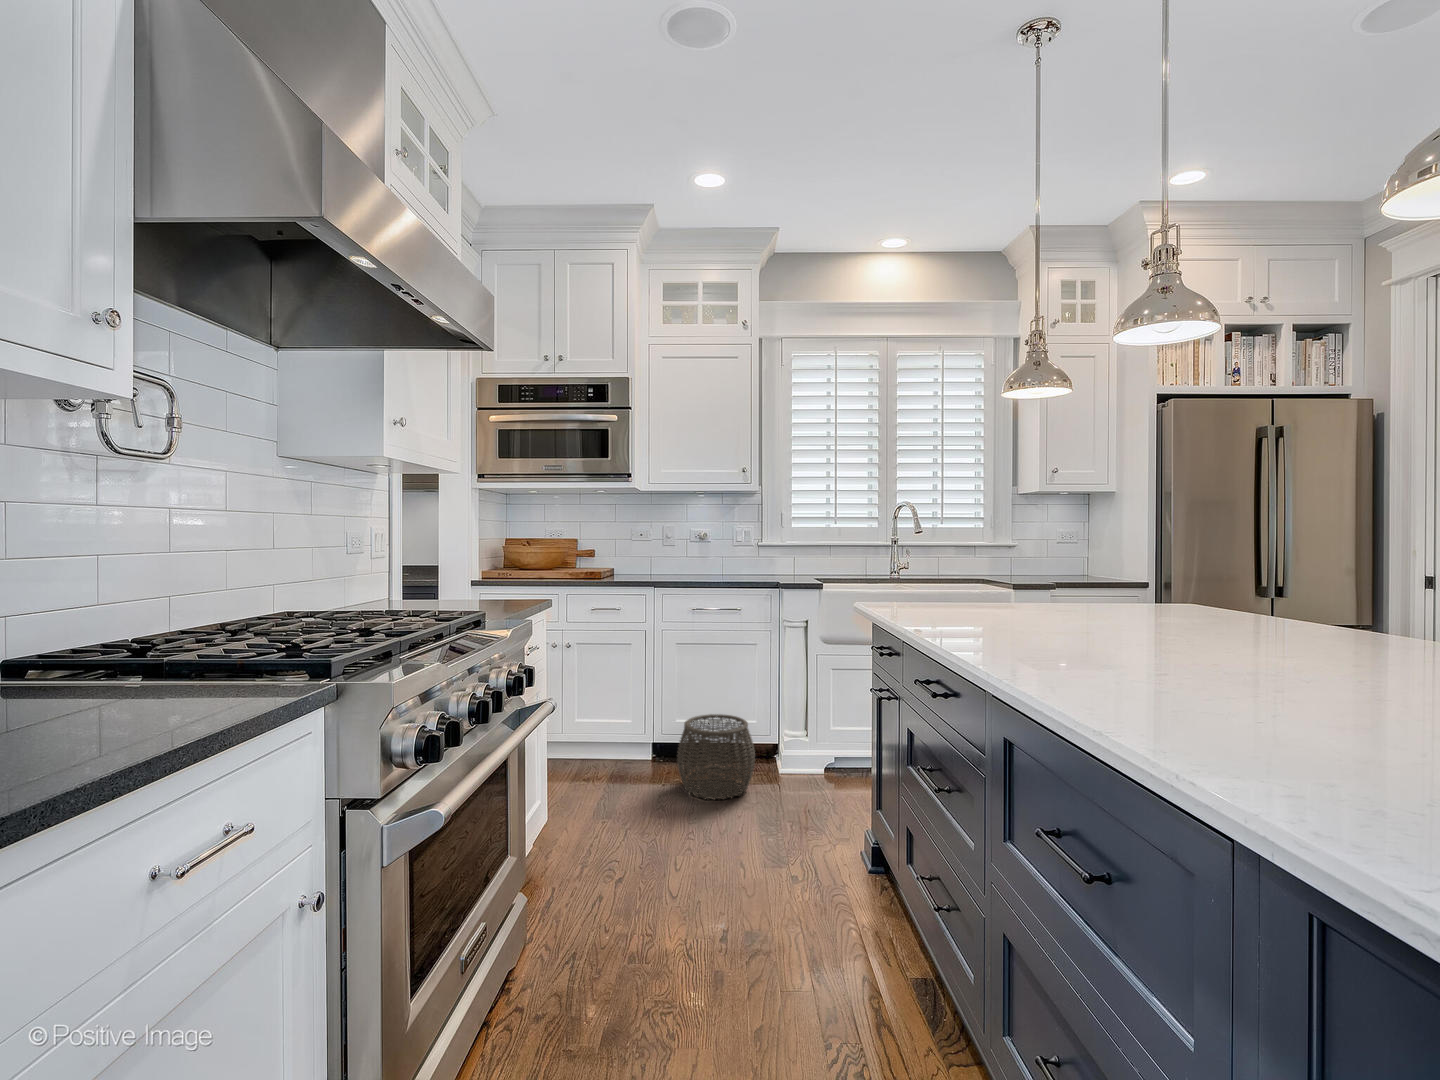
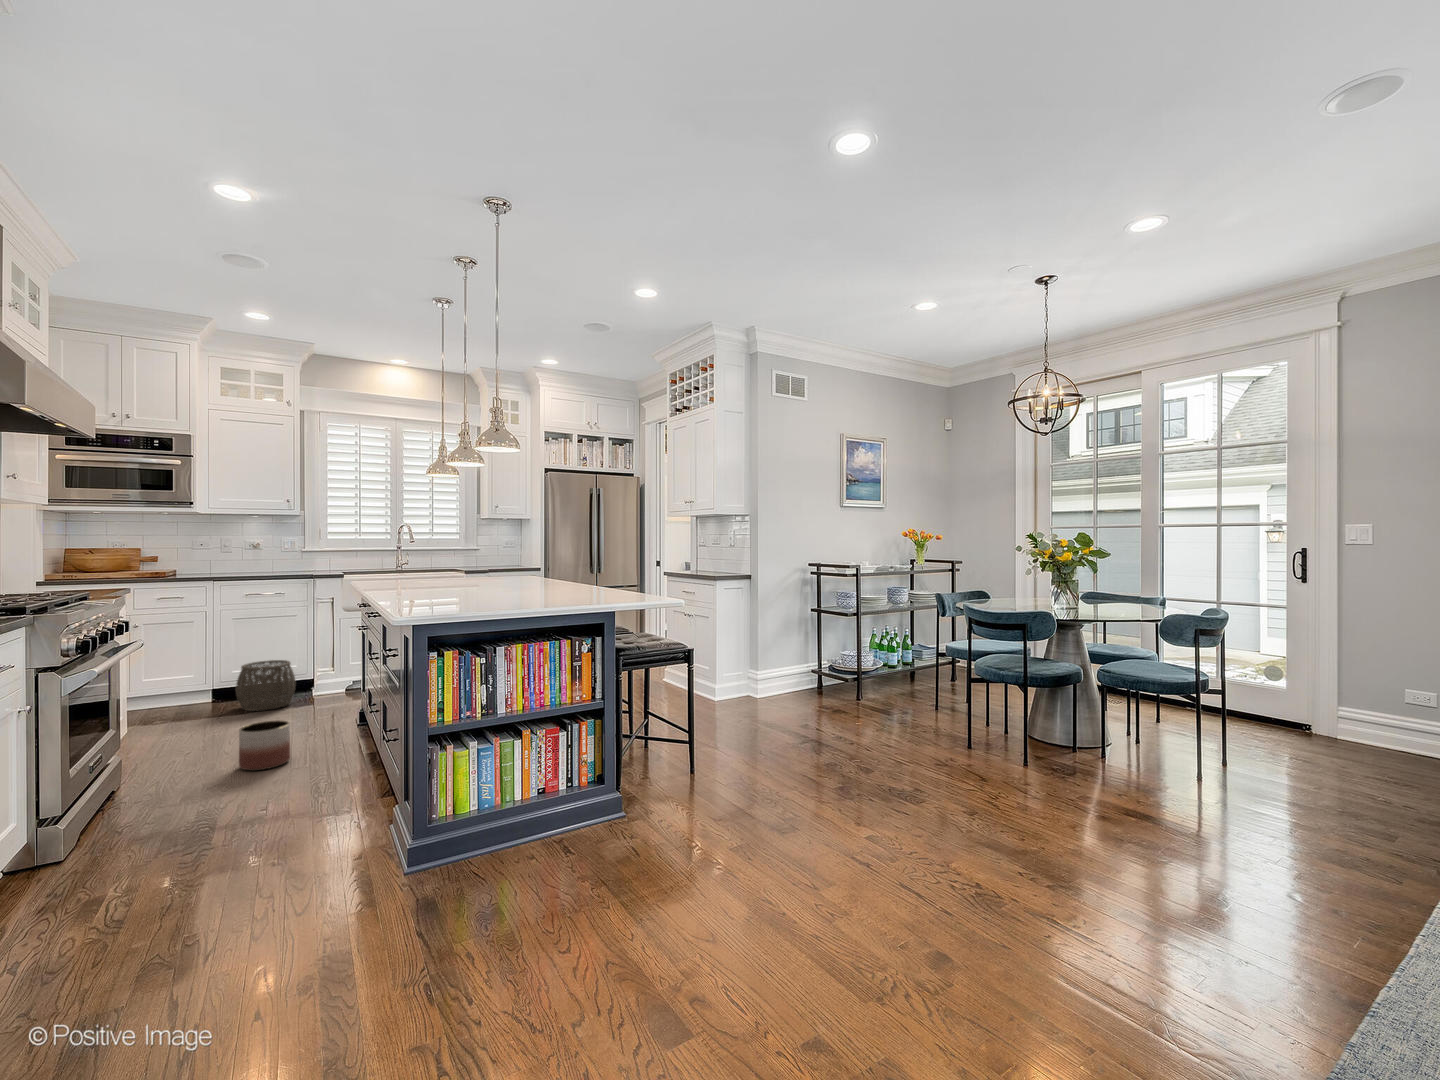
planter: none [667,904,755,1033] -> present [239,720,290,771]

